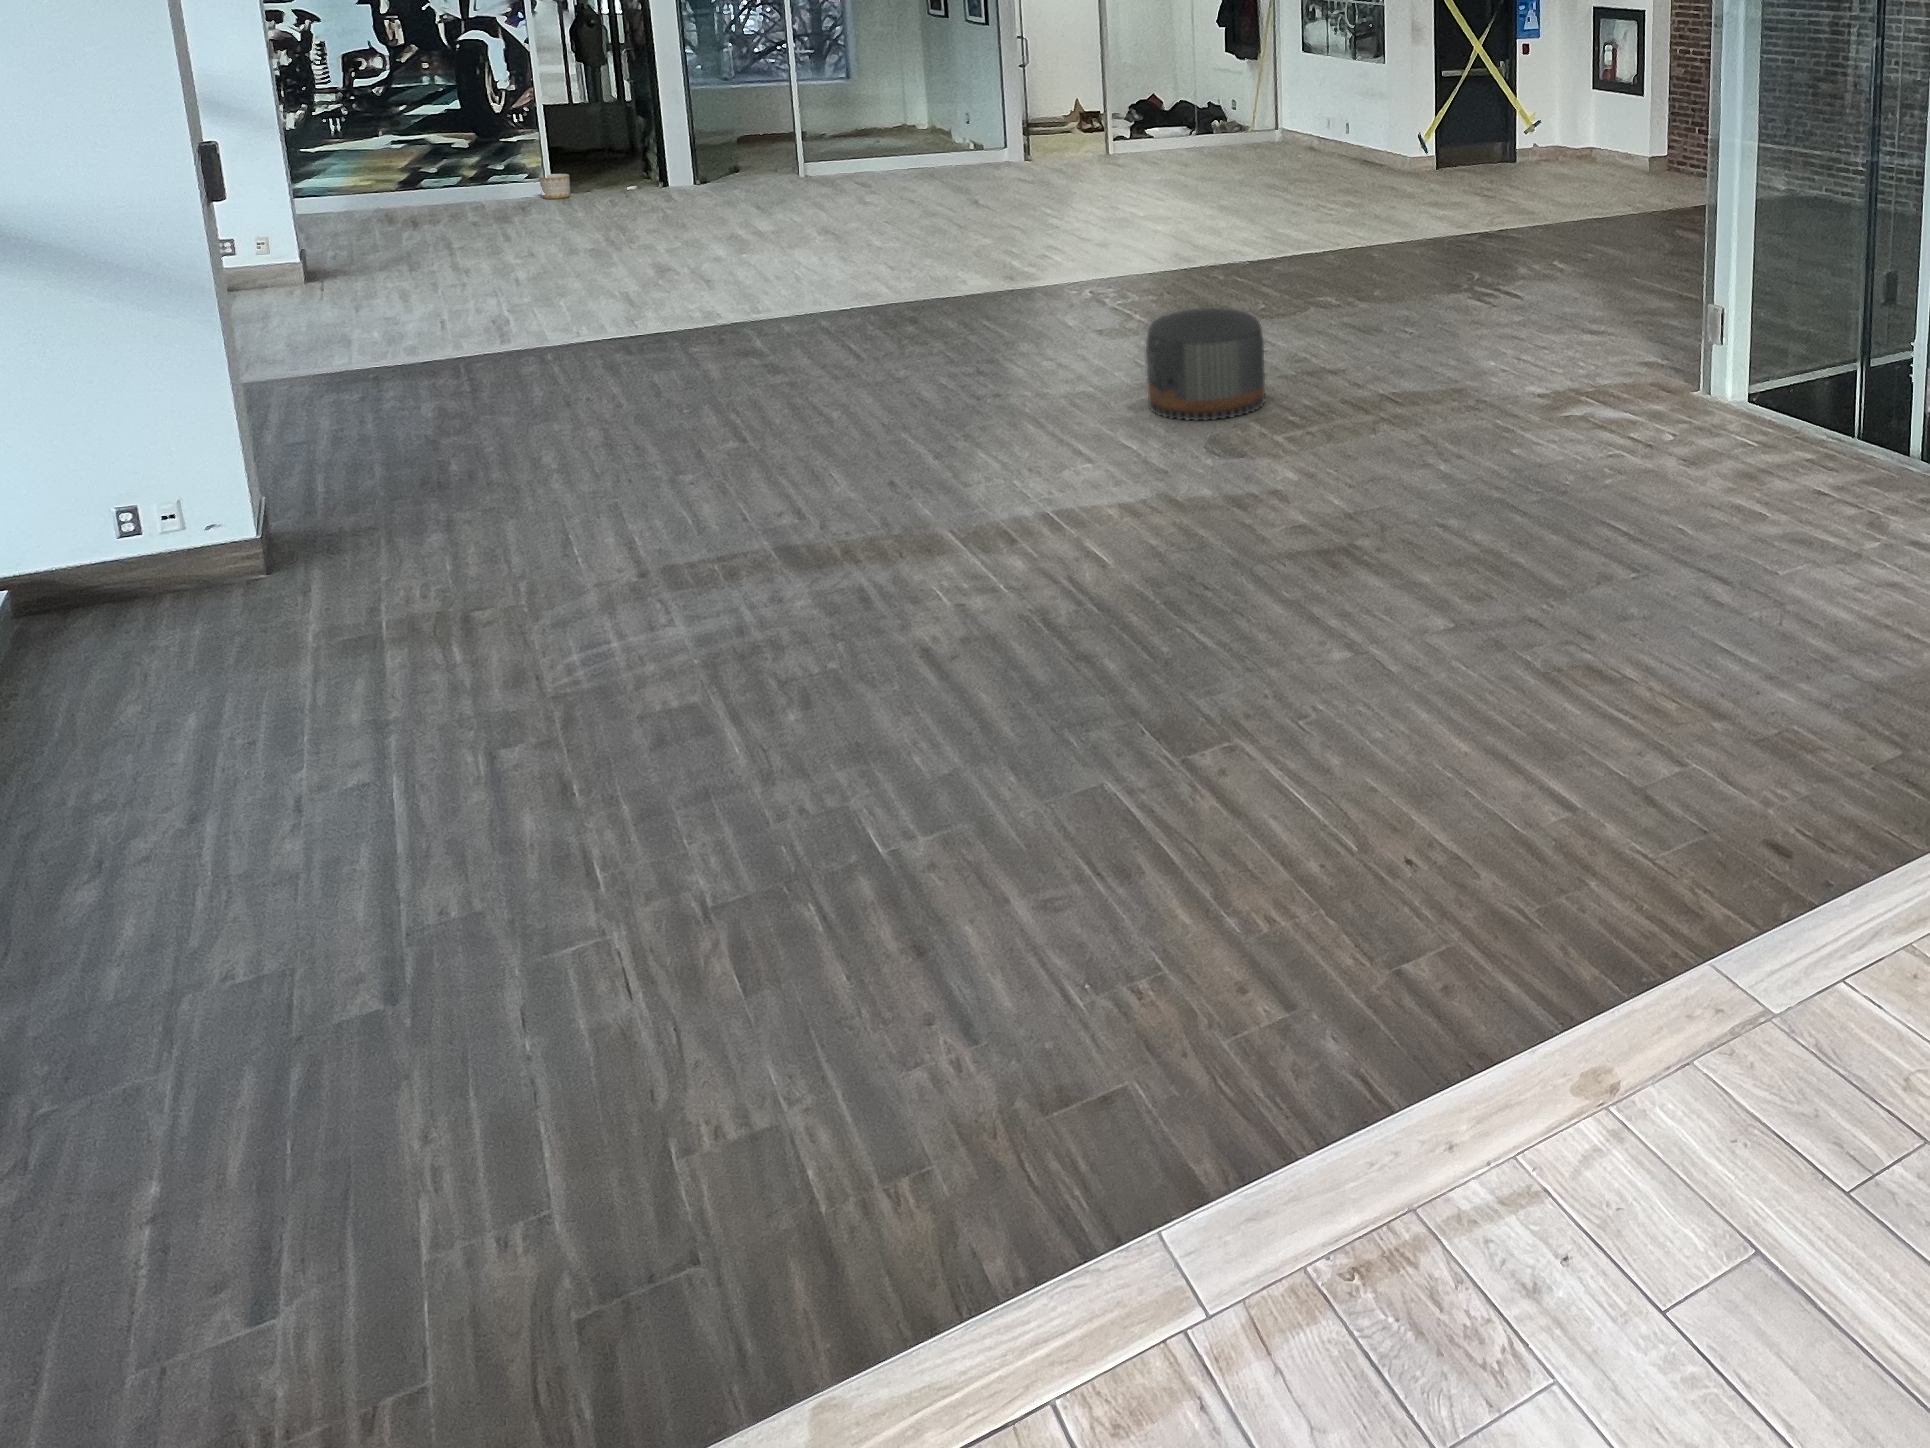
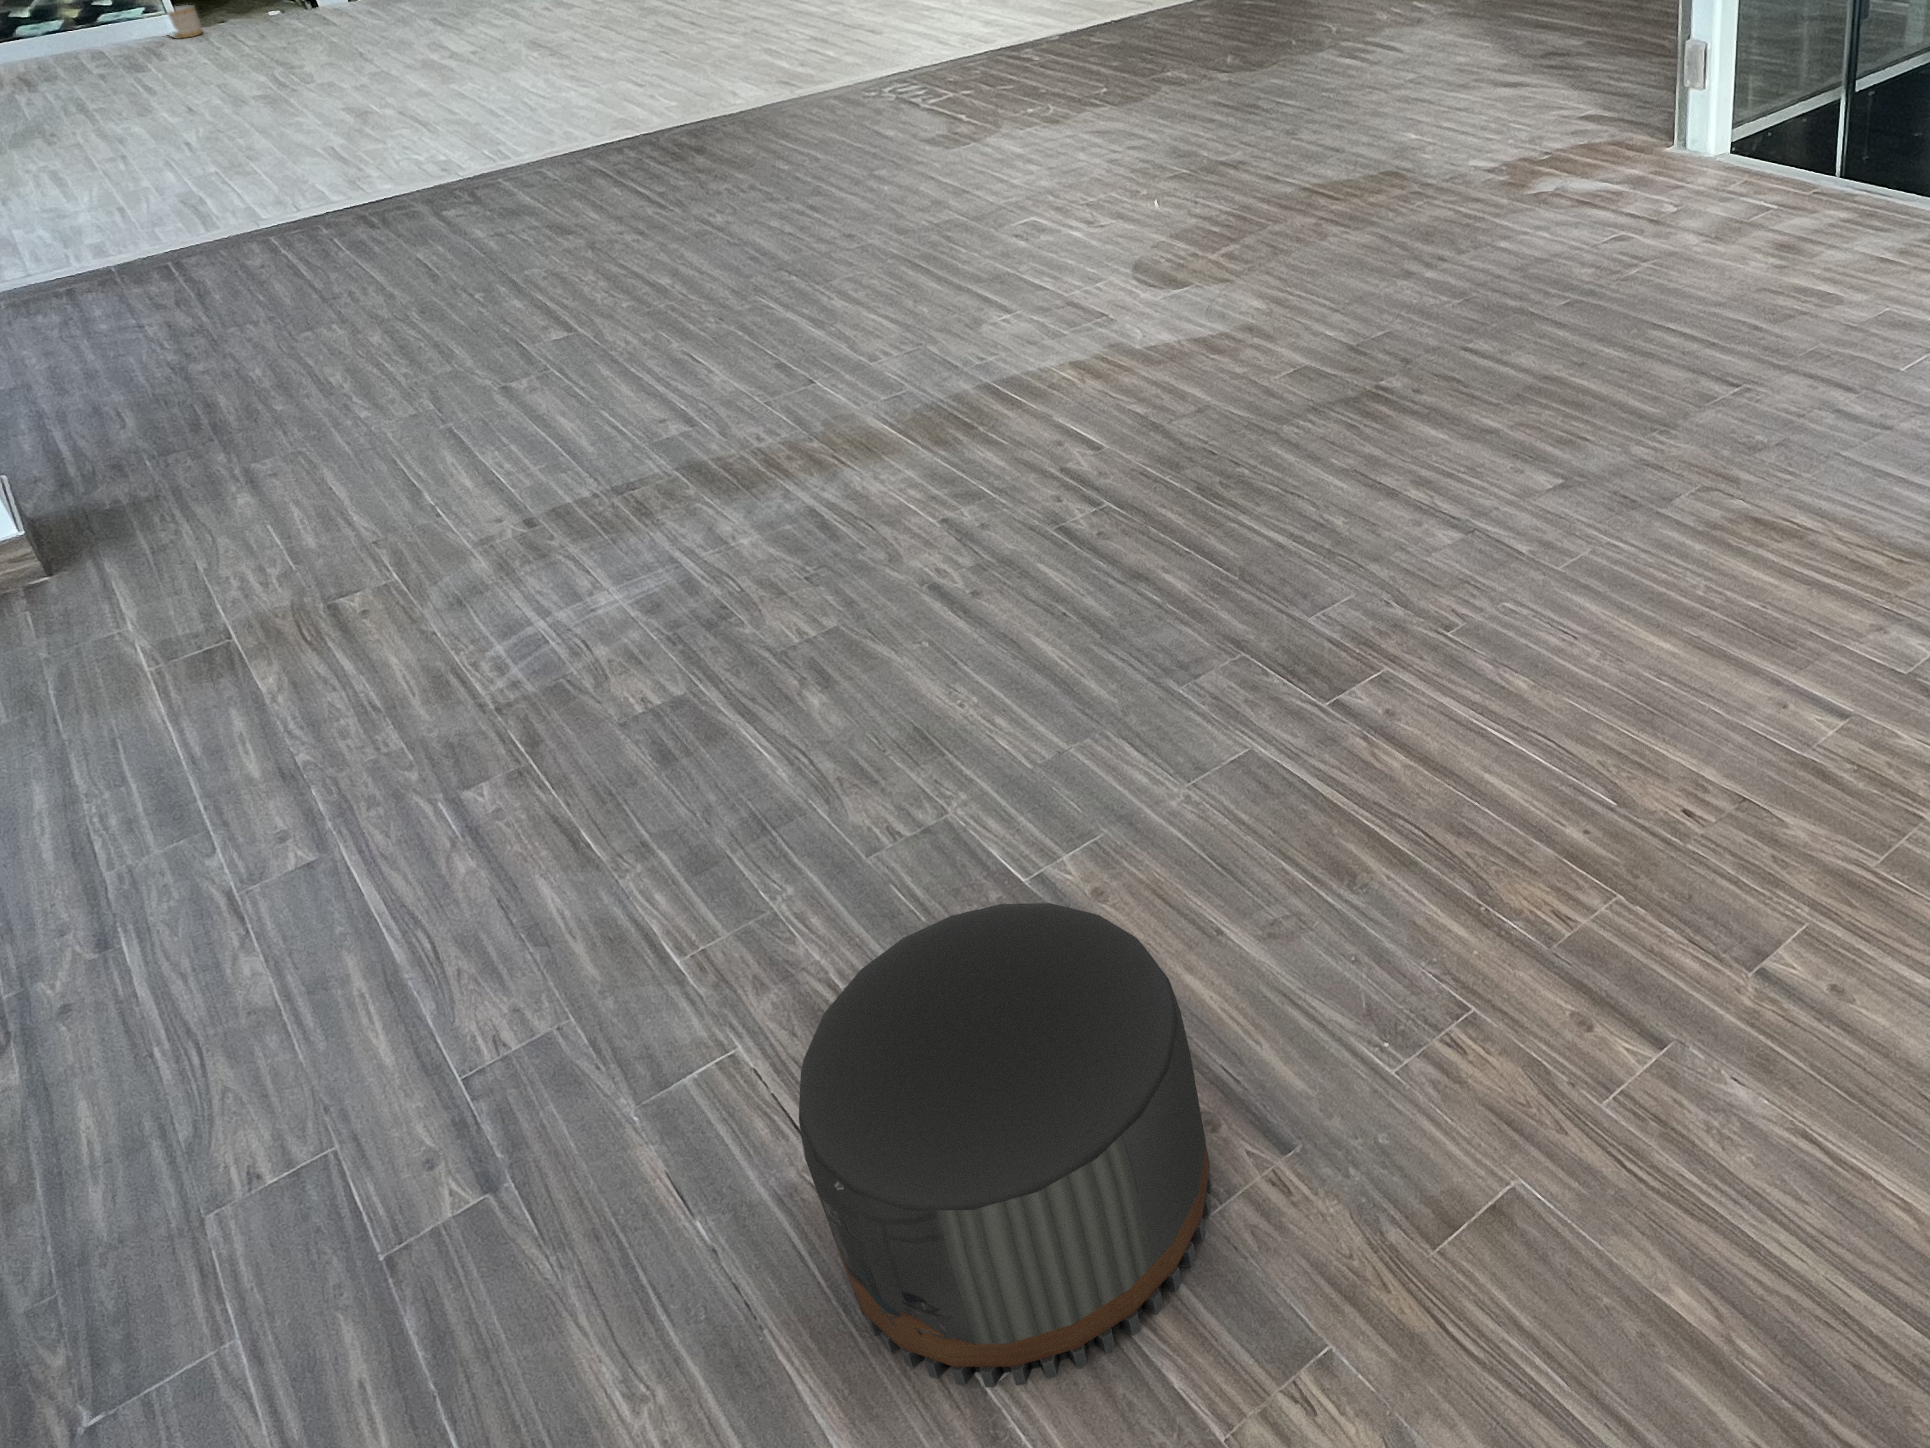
pouf: present [1146,308,1265,421] -> present [799,903,1212,1387]

